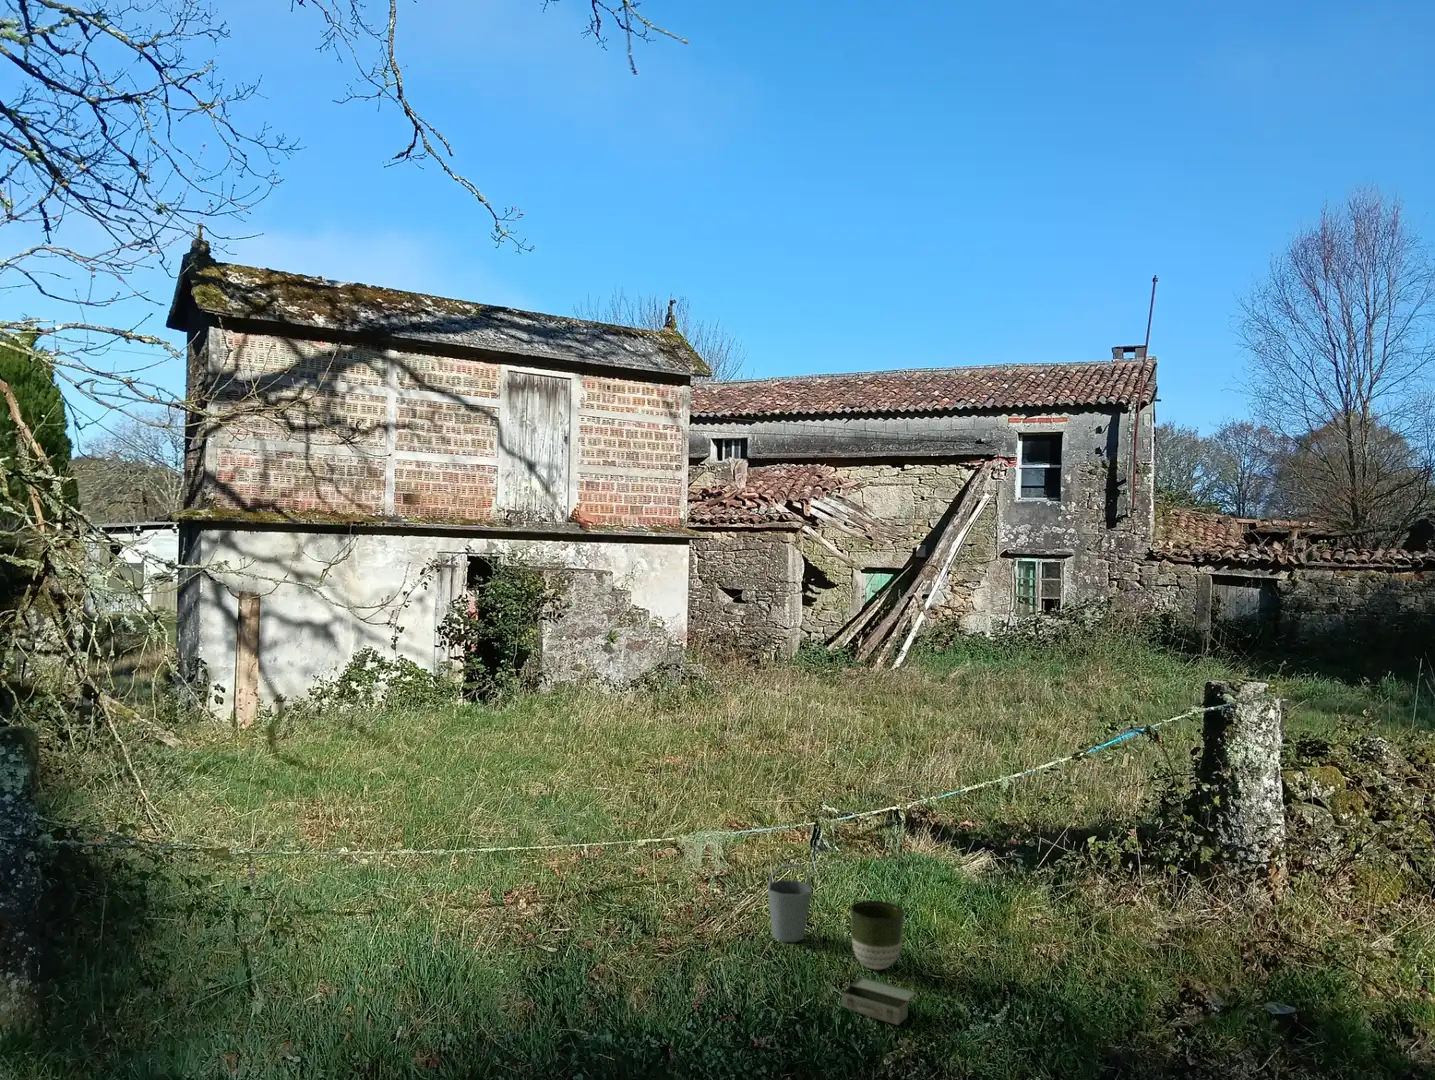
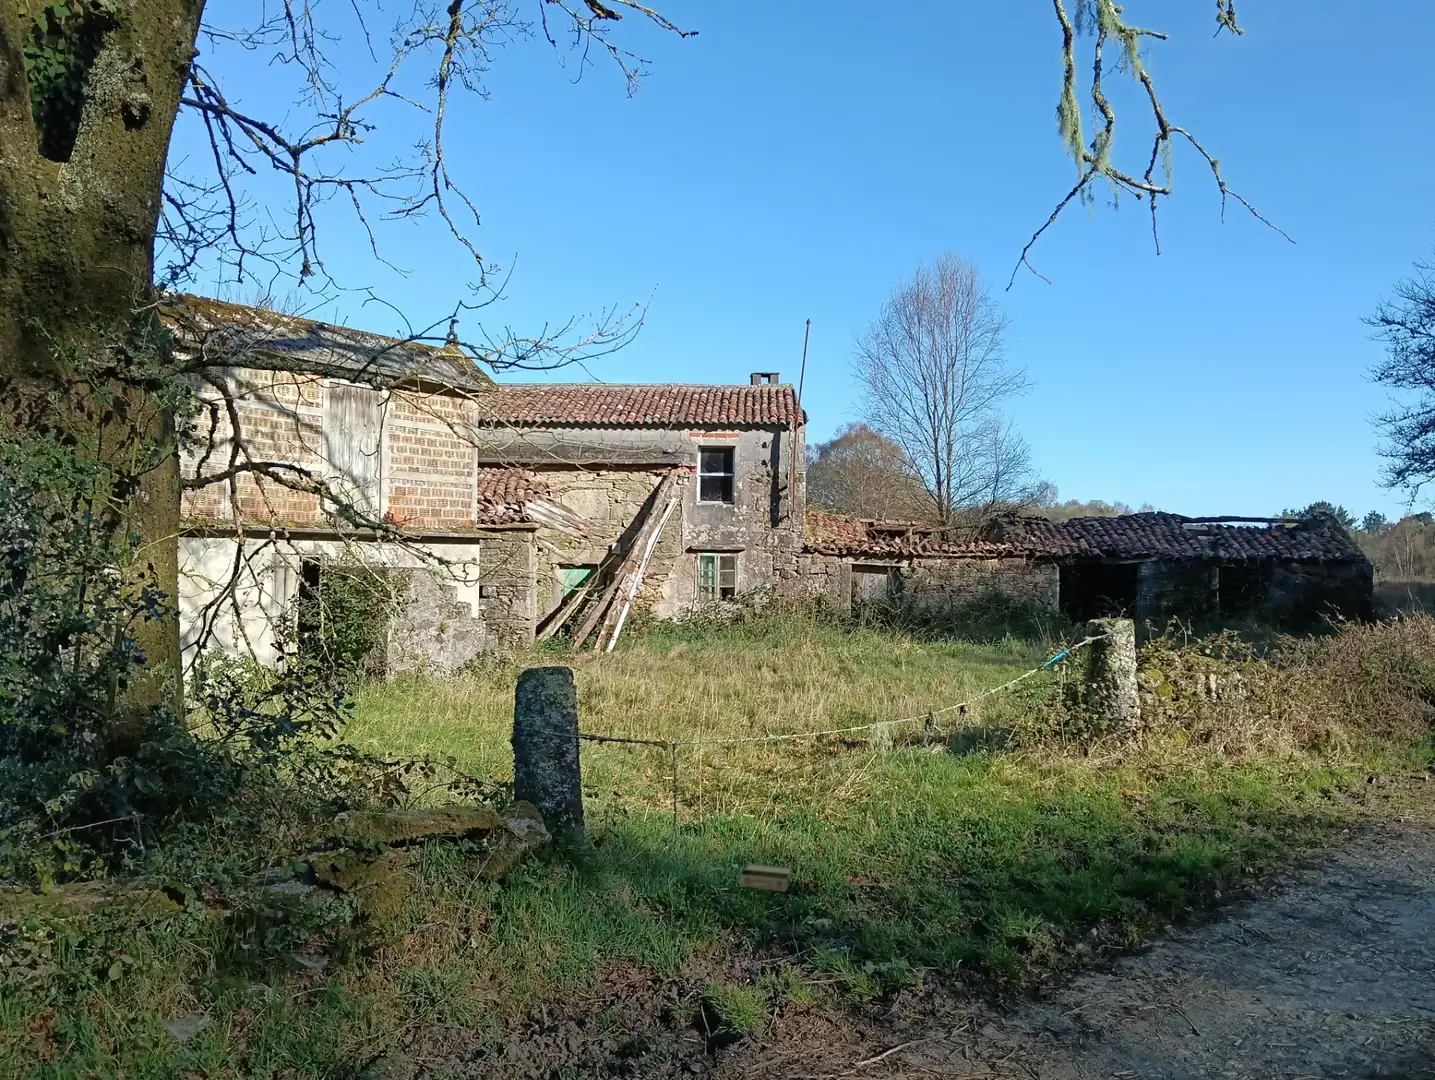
bucket: present [767,865,812,942] -> none [654,788,691,849]
planter: present [851,901,904,970] -> none [727,809,768,860]

